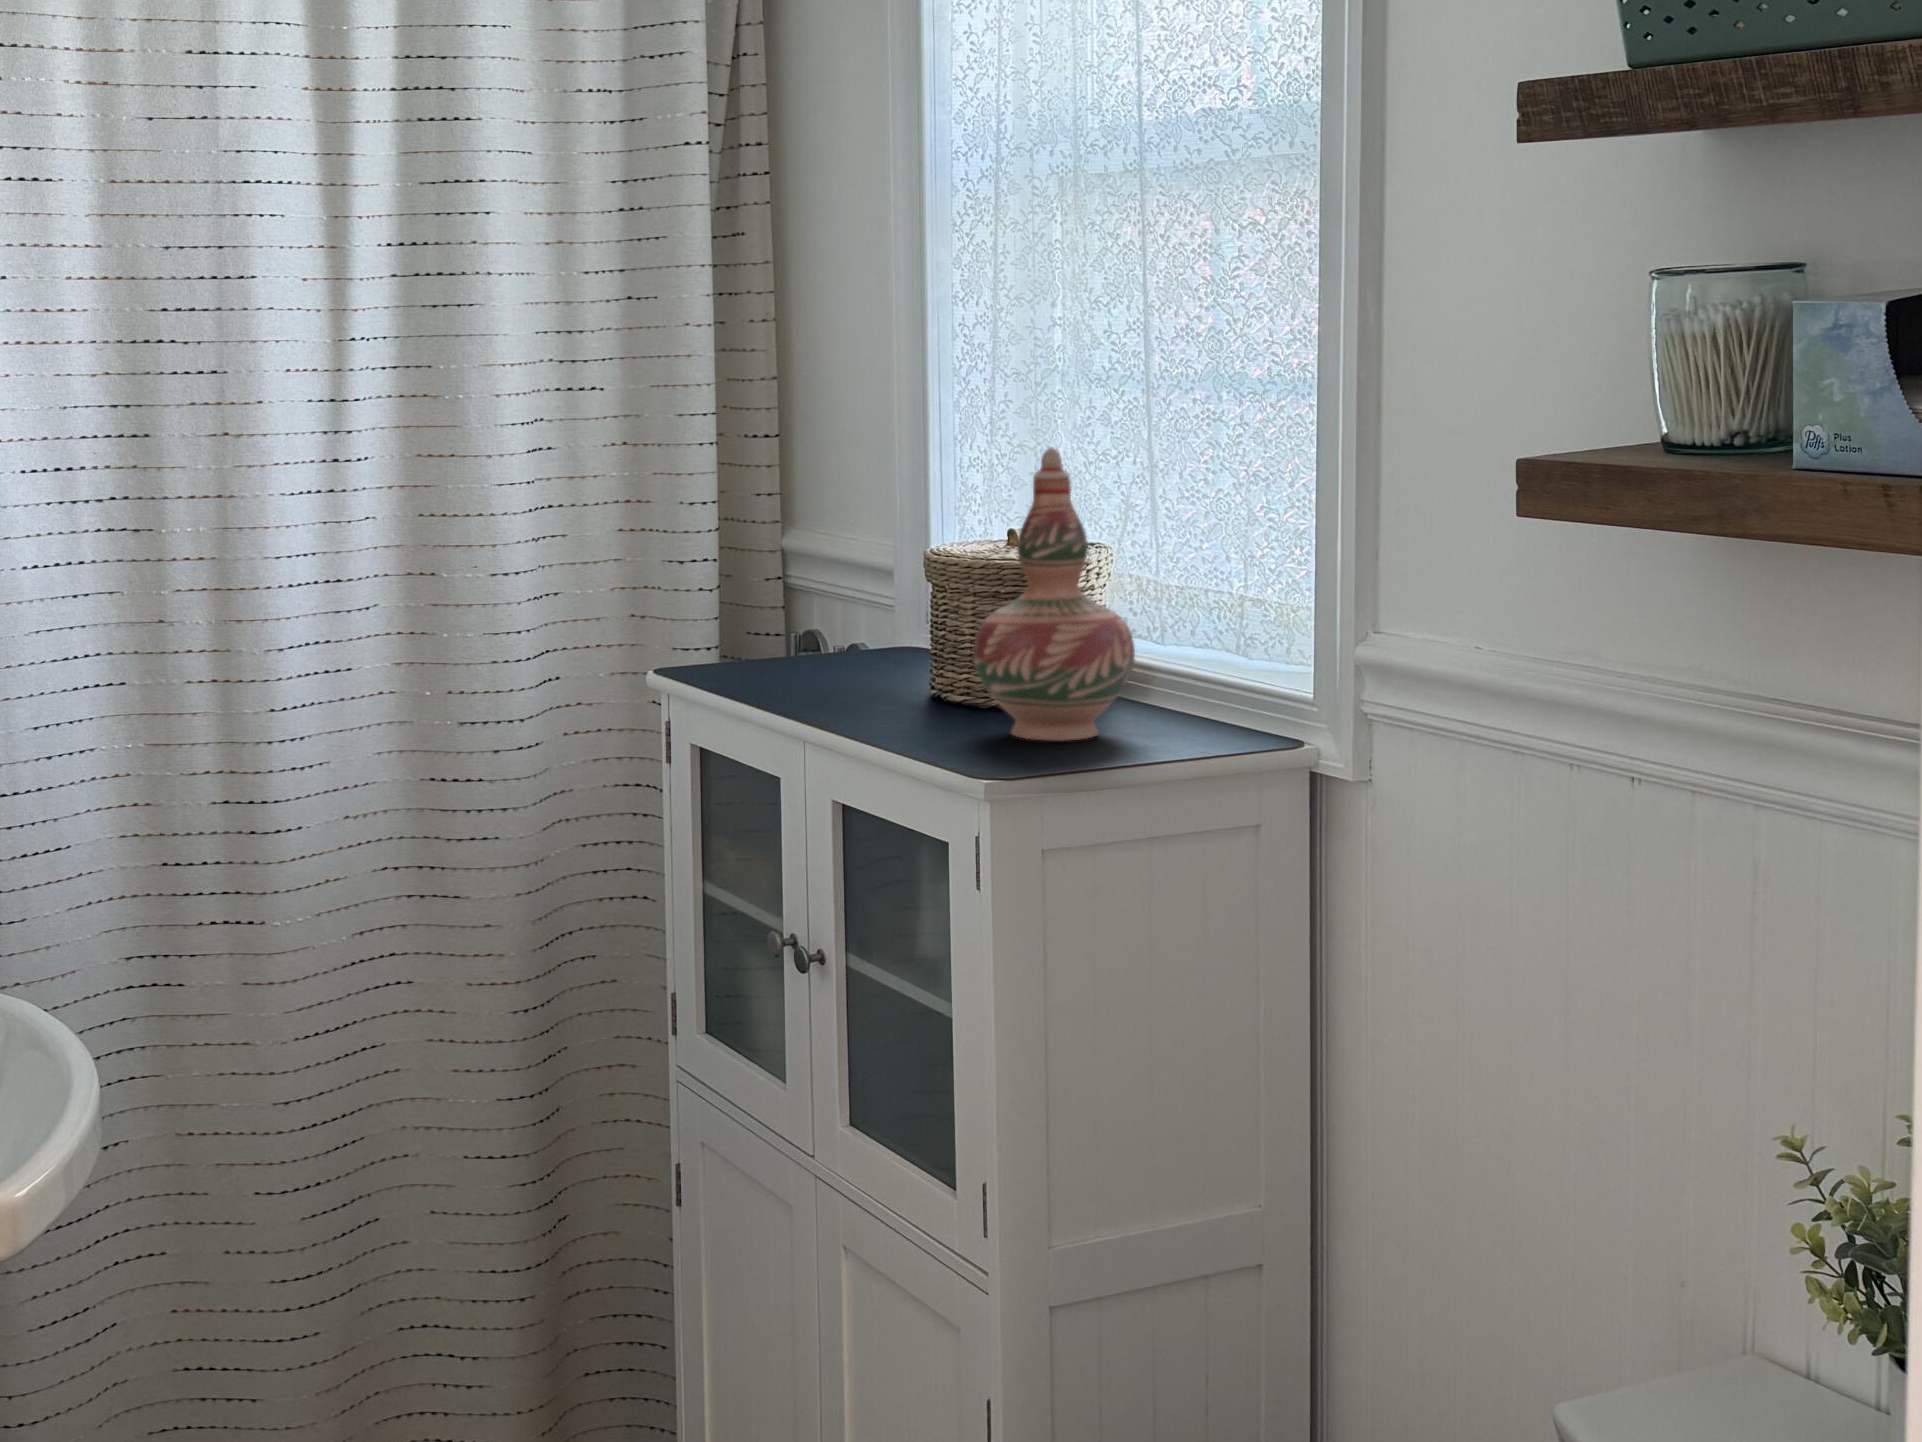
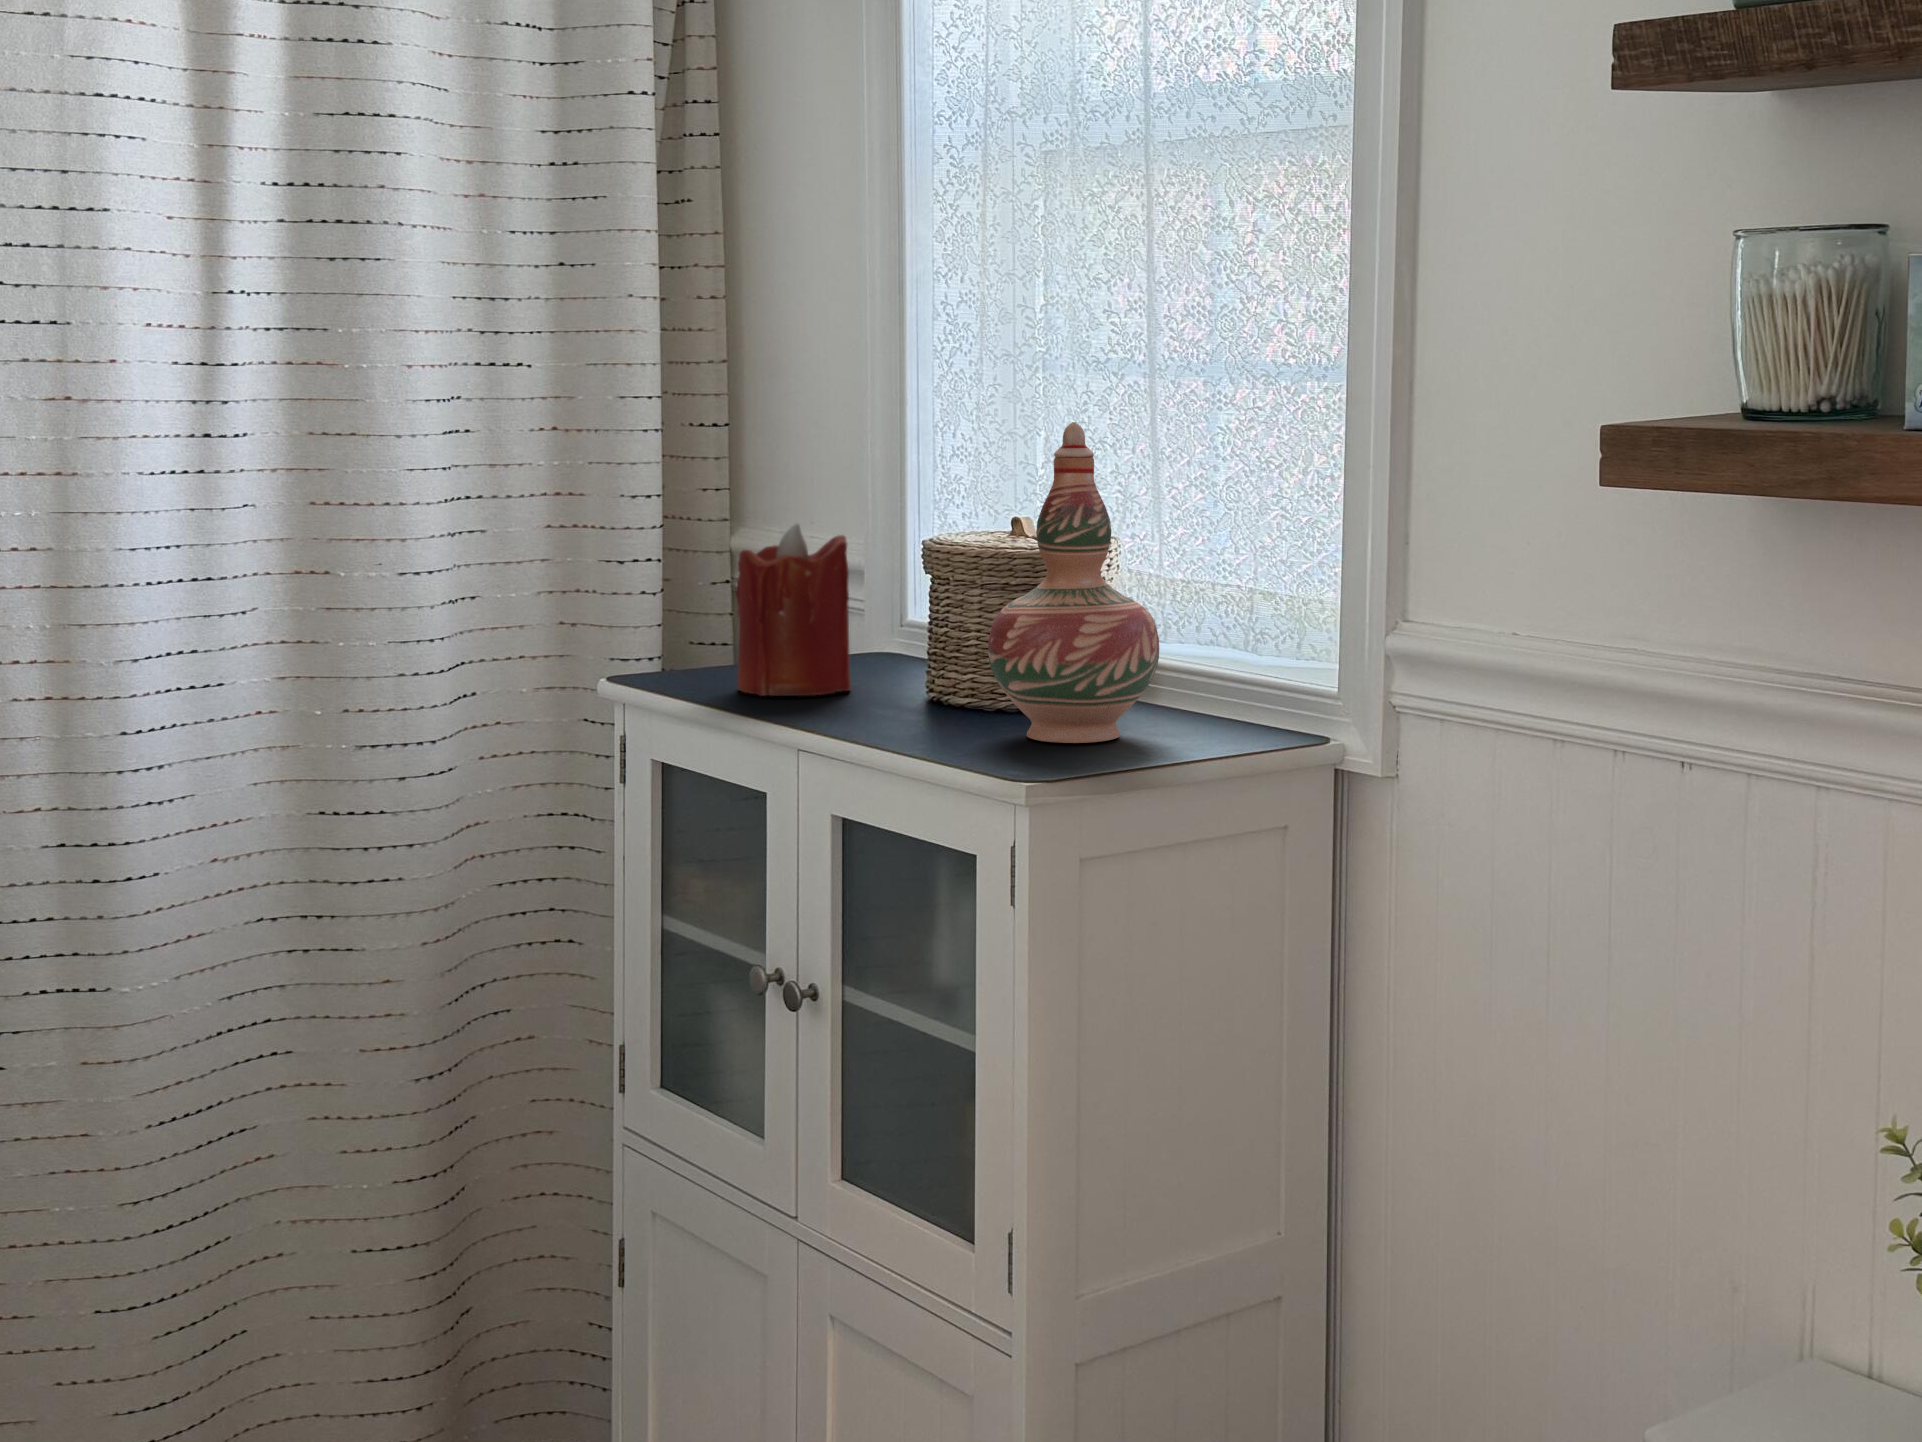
candle: none [767,534,870,690] -> present [736,523,851,696]

